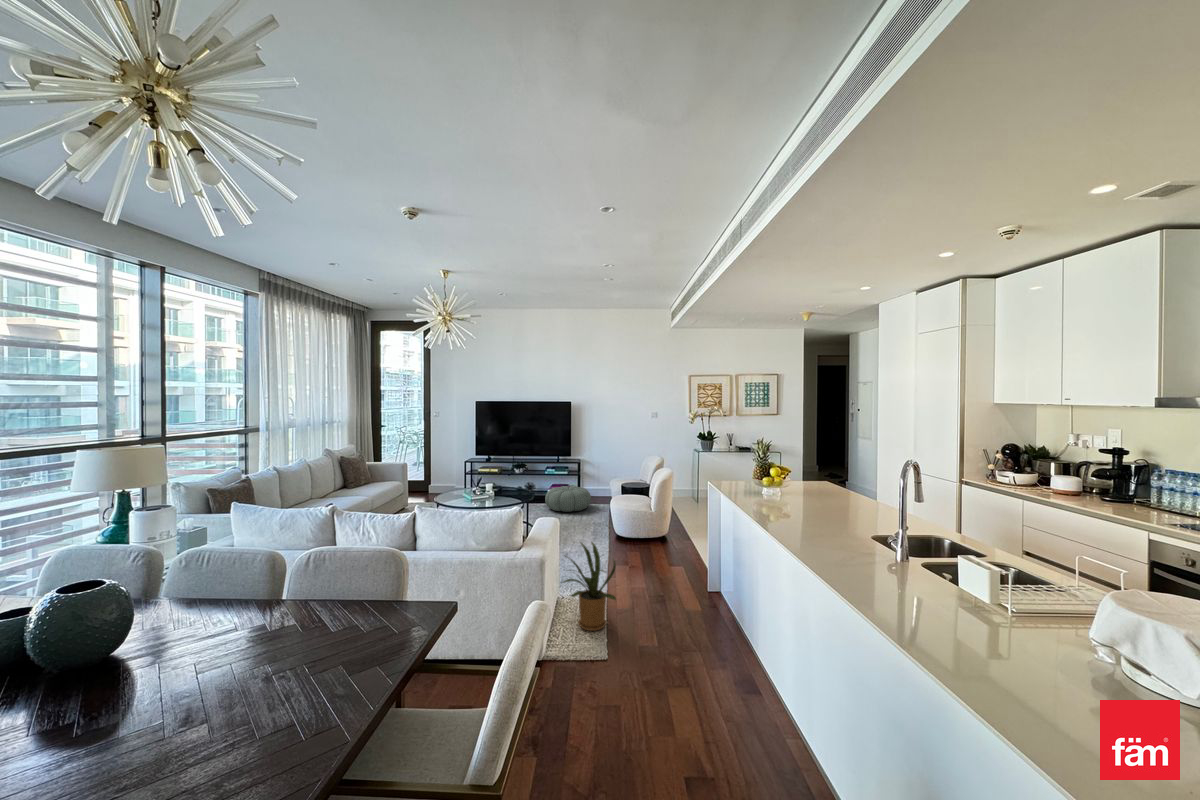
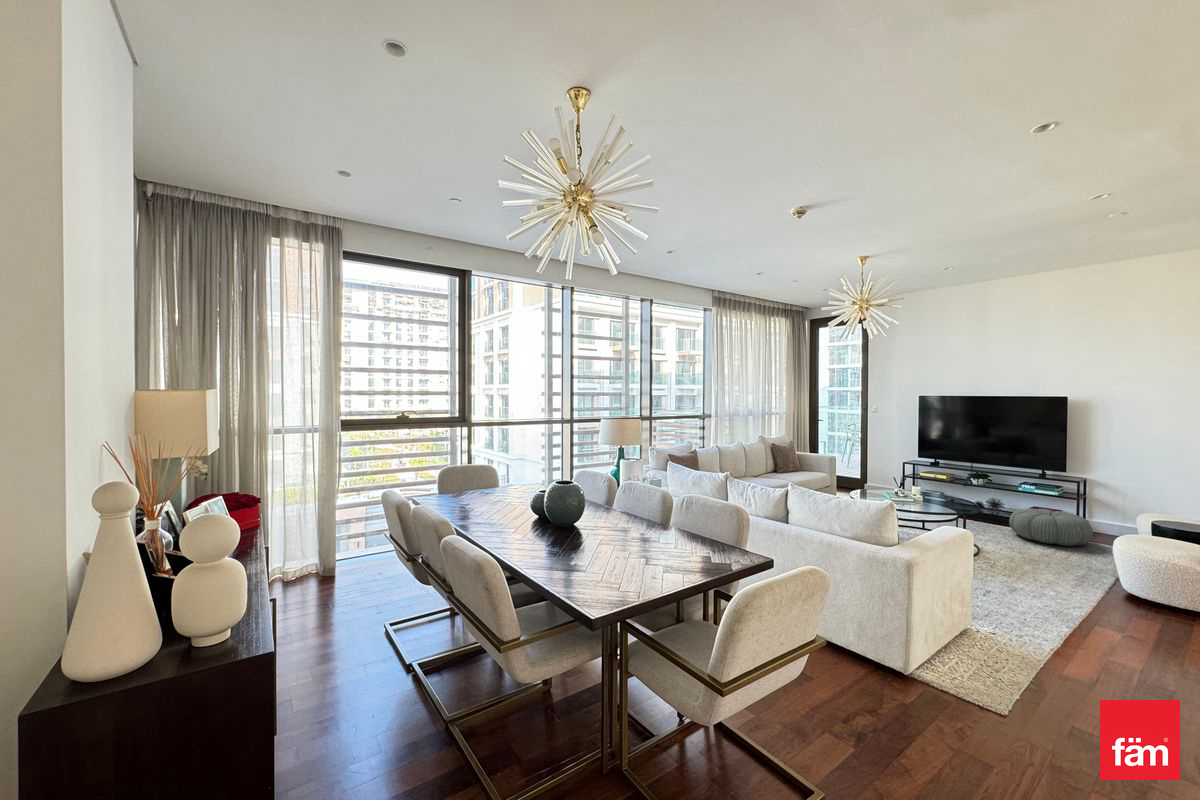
house plant: present [563,542,616,631] -> none [957,563,1047,683]

